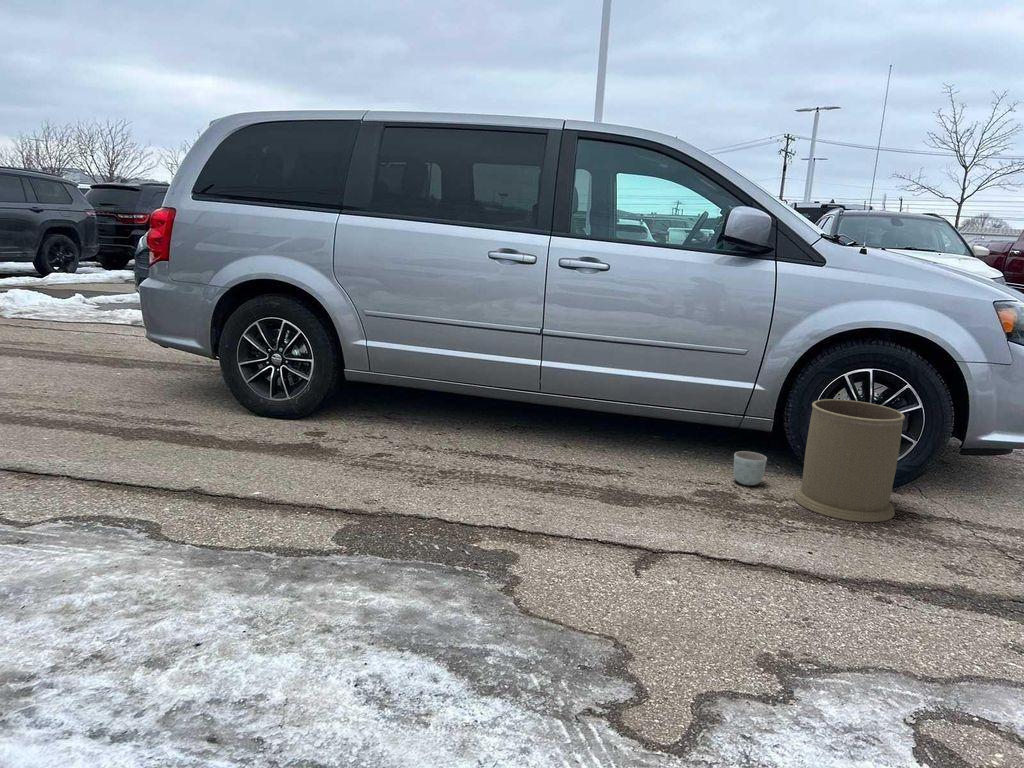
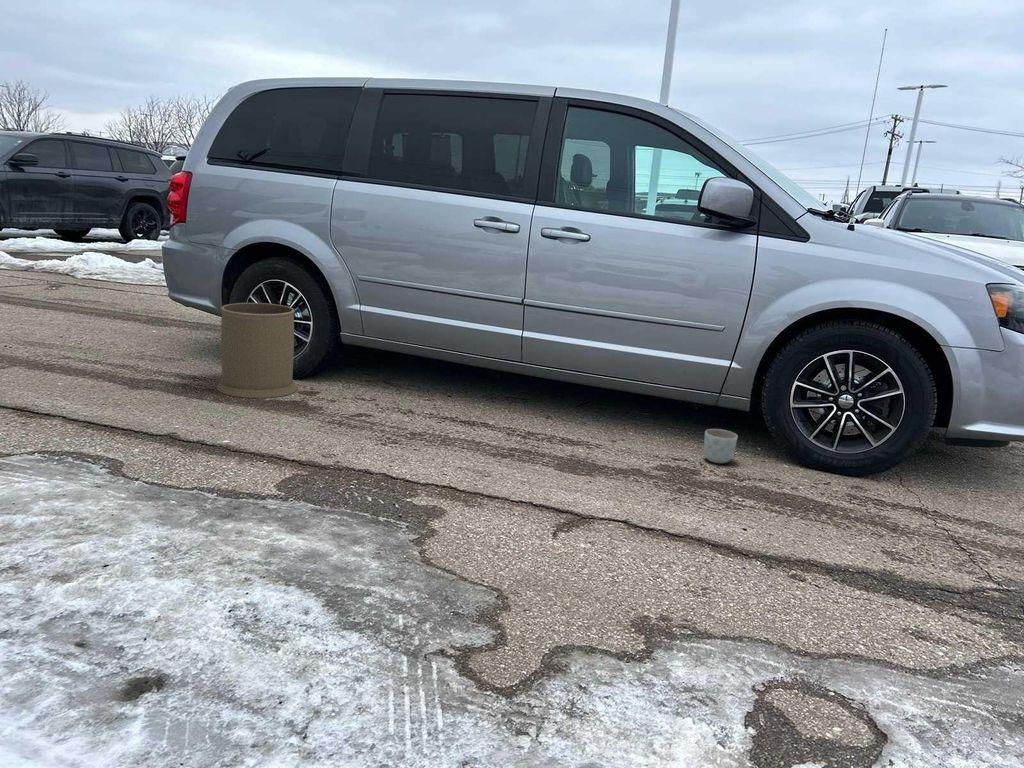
trash can: present [794,399,905,522] -> present [217,303,298,398]

